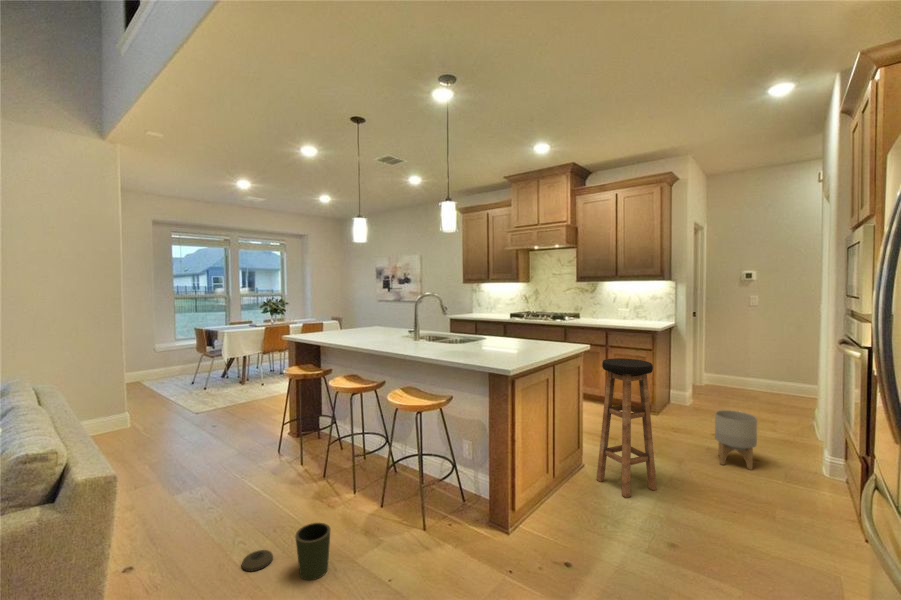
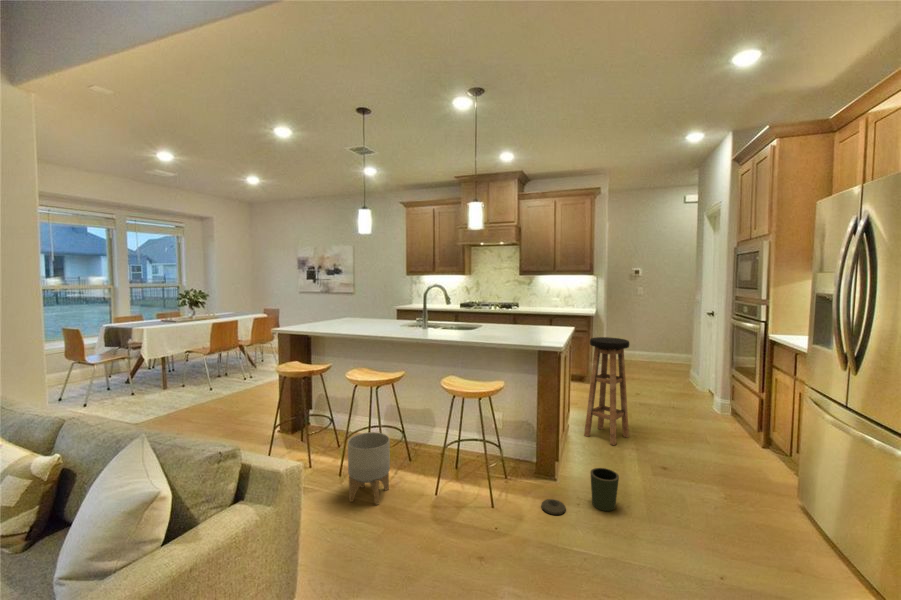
planter: present [715,410,757,470] -> present [348,432,390,505]
trash can: present [242,523,330,580] -> present [541,468,619,515]

